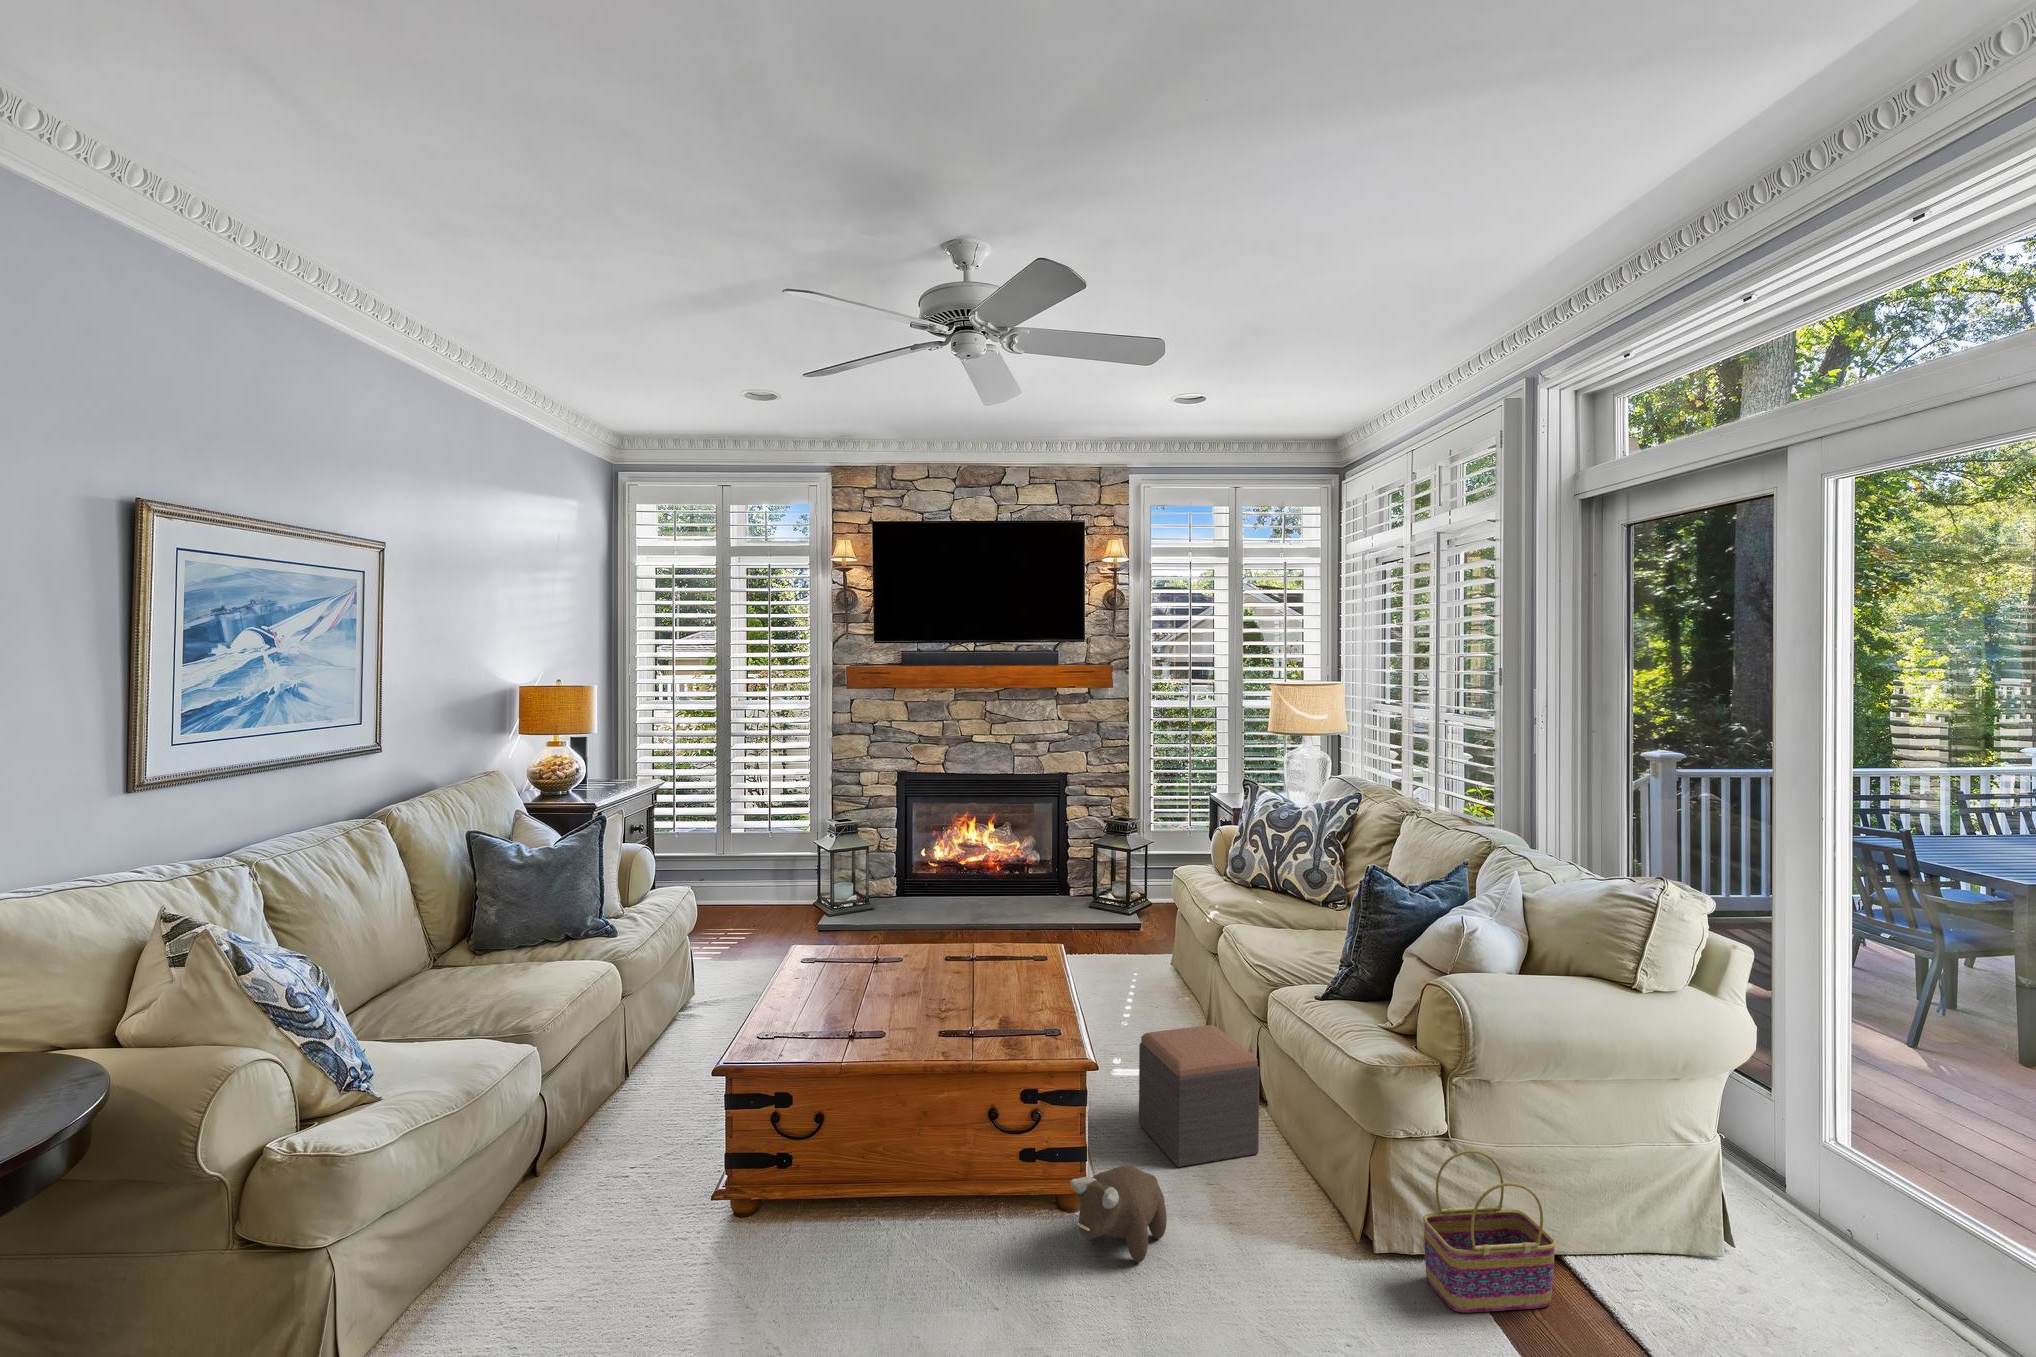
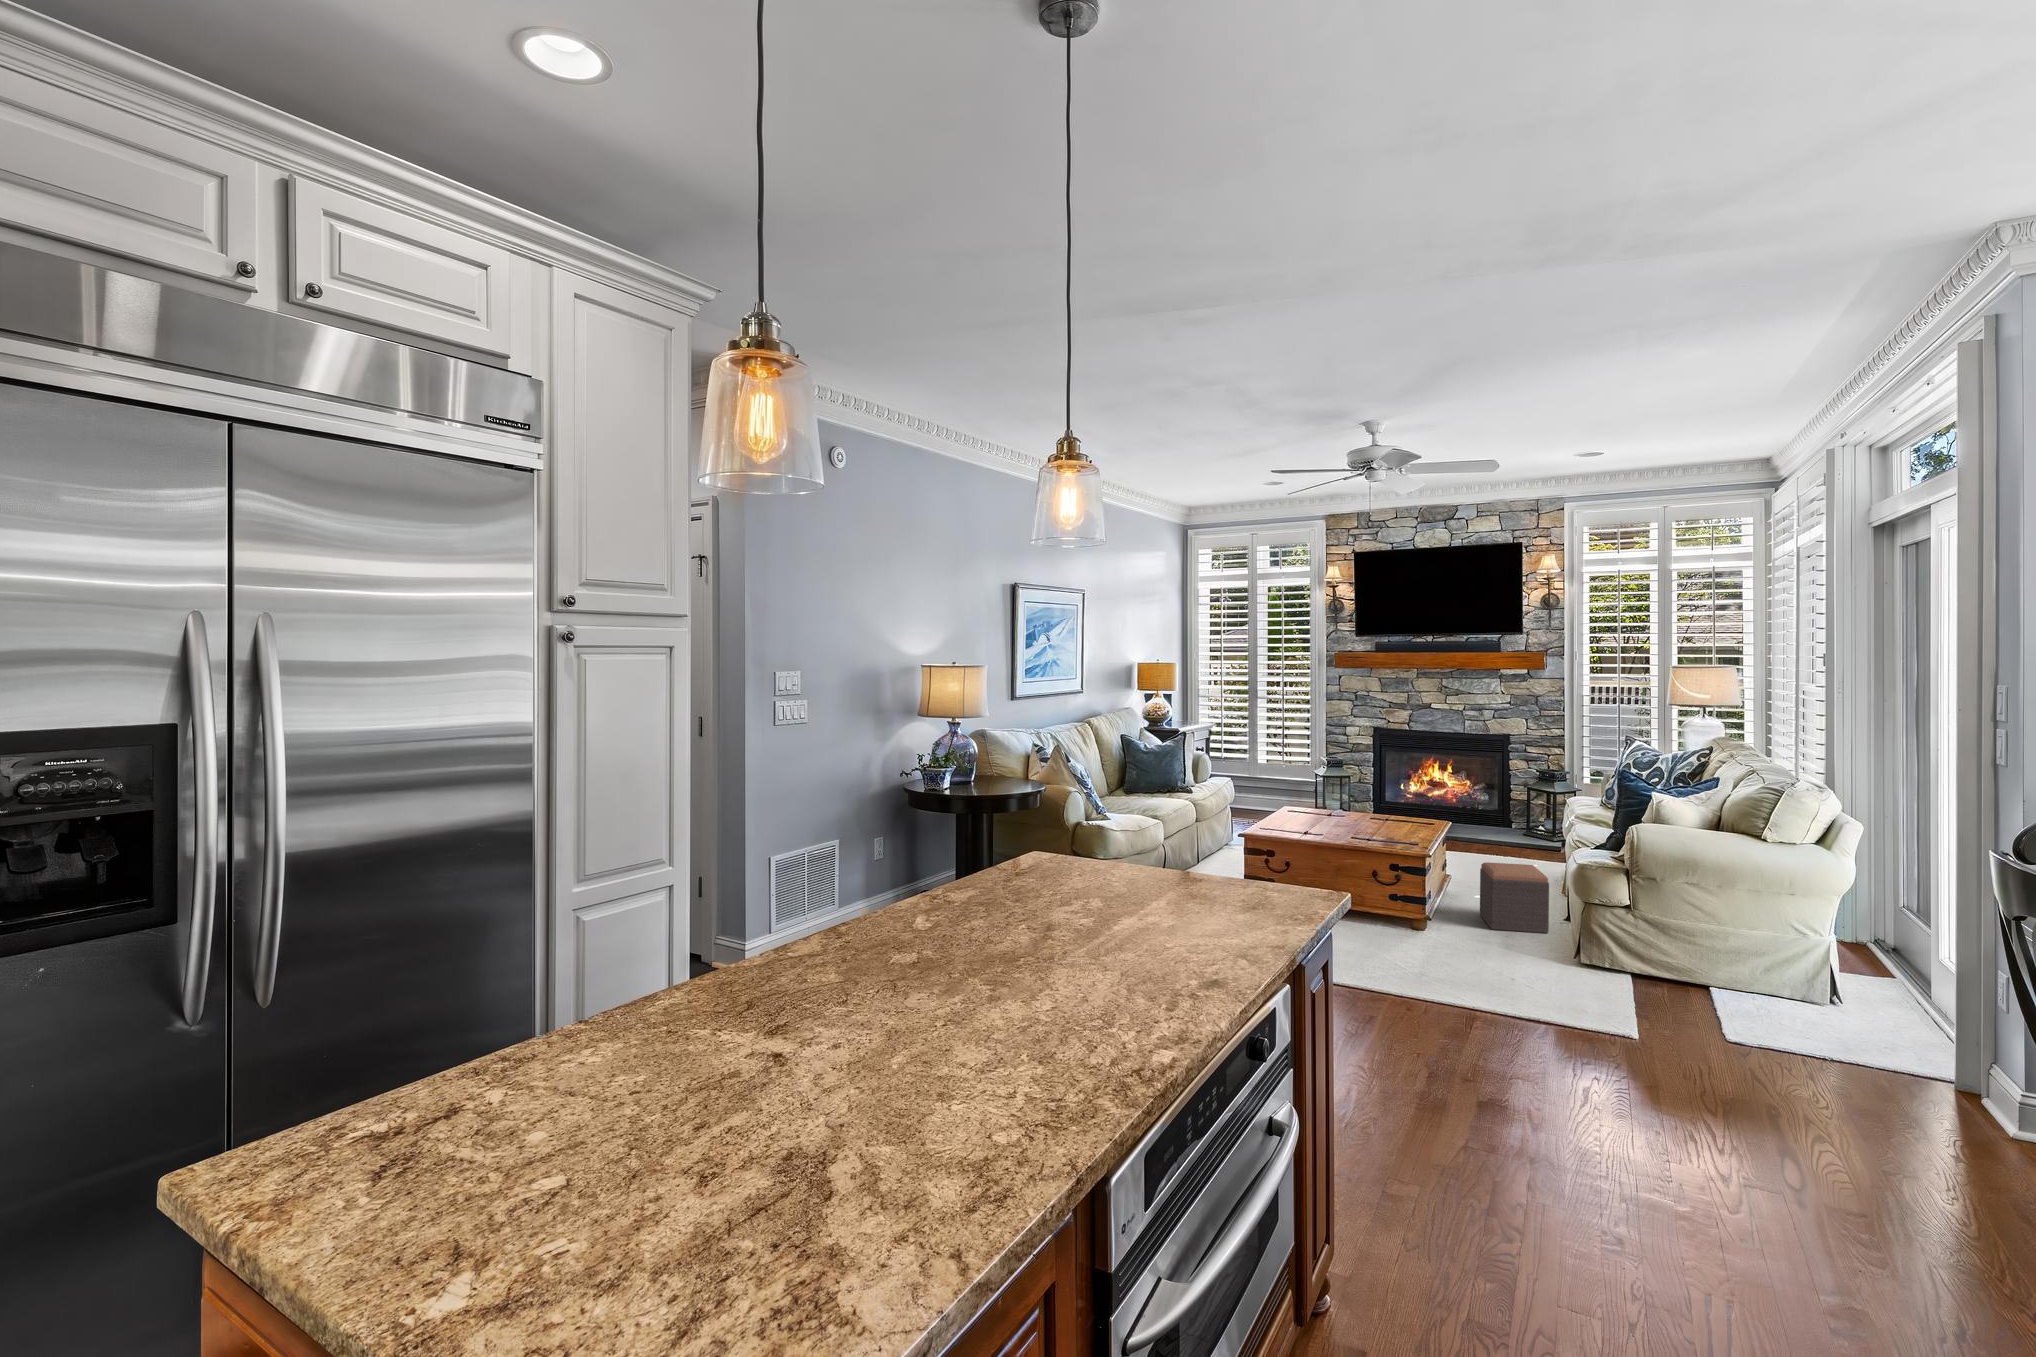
basket: present [1423,1150,1556,1312] -> none [1604,912,1679,991]
plush toy: present [1071,1166,1167,1262] -> none [1408,902,1465,947]

